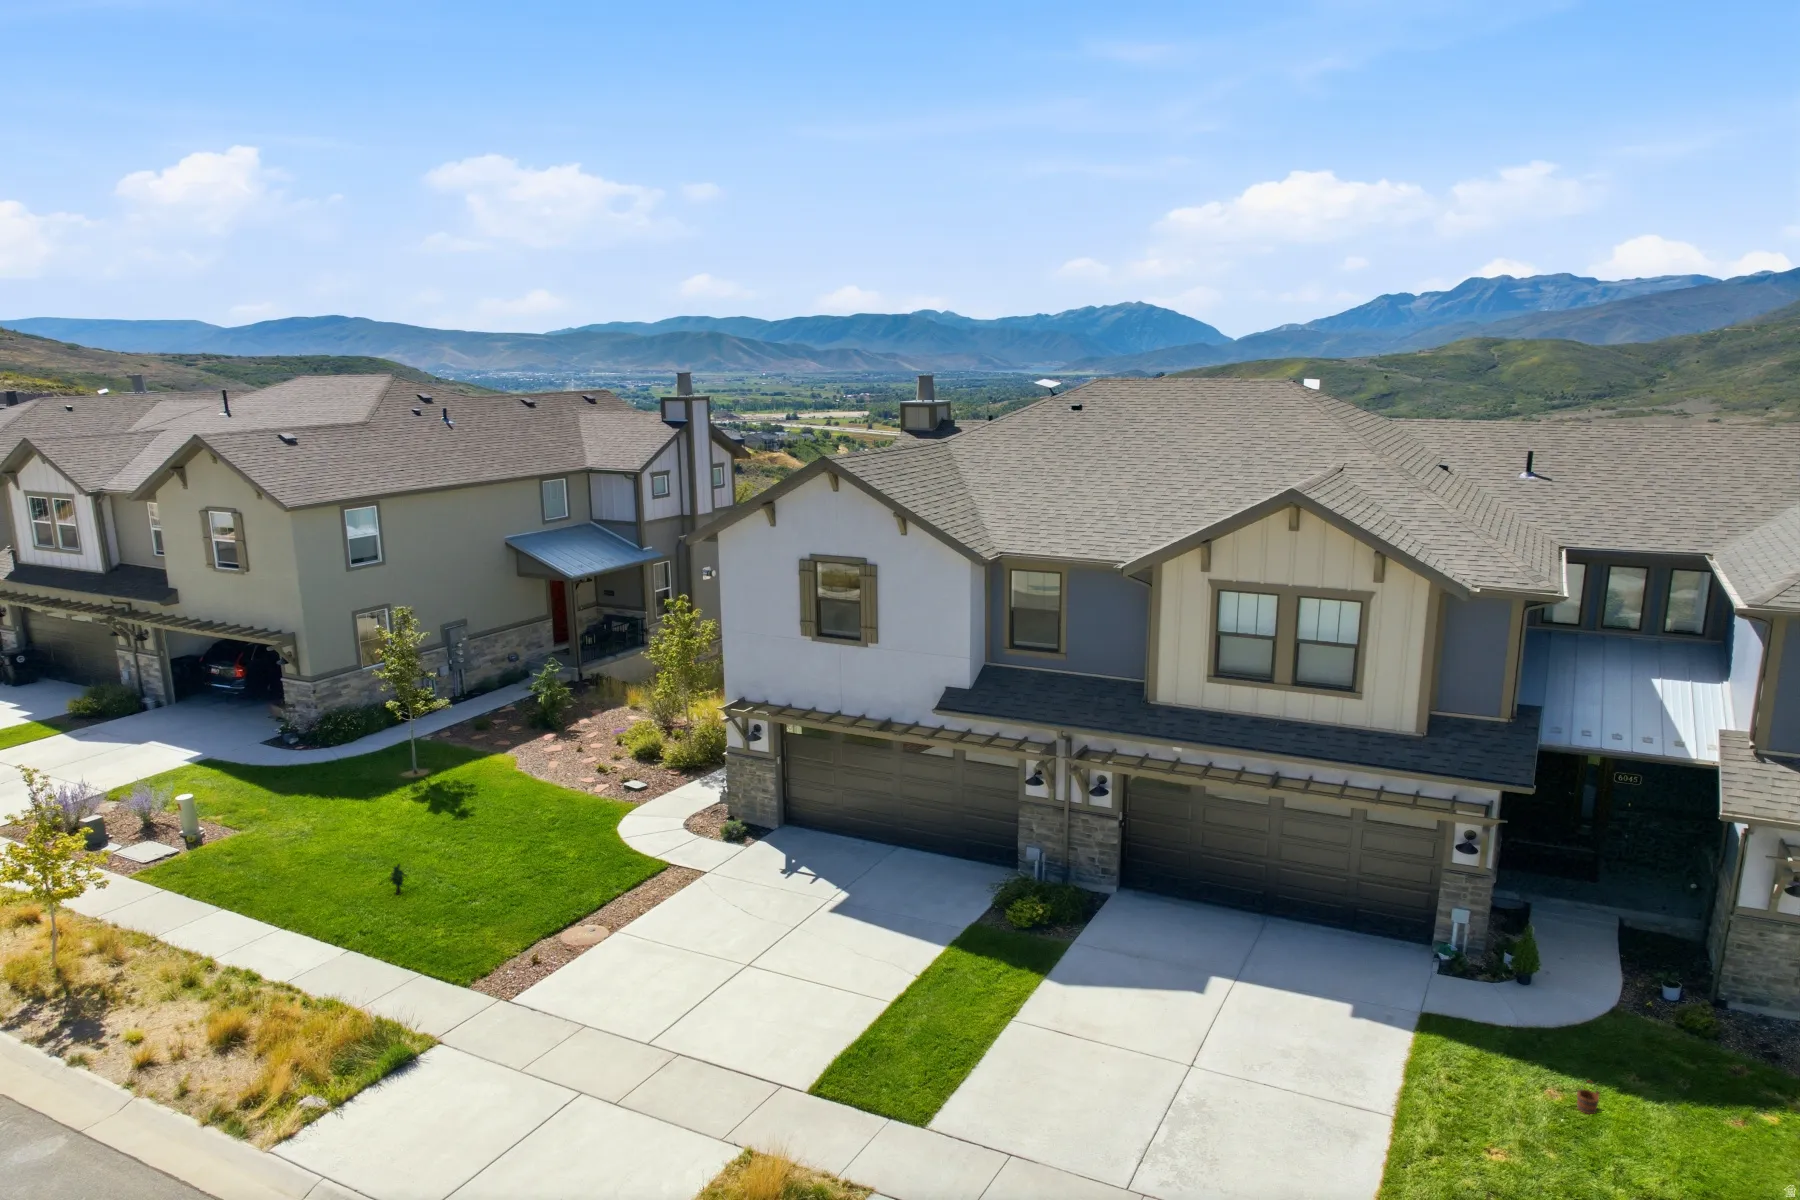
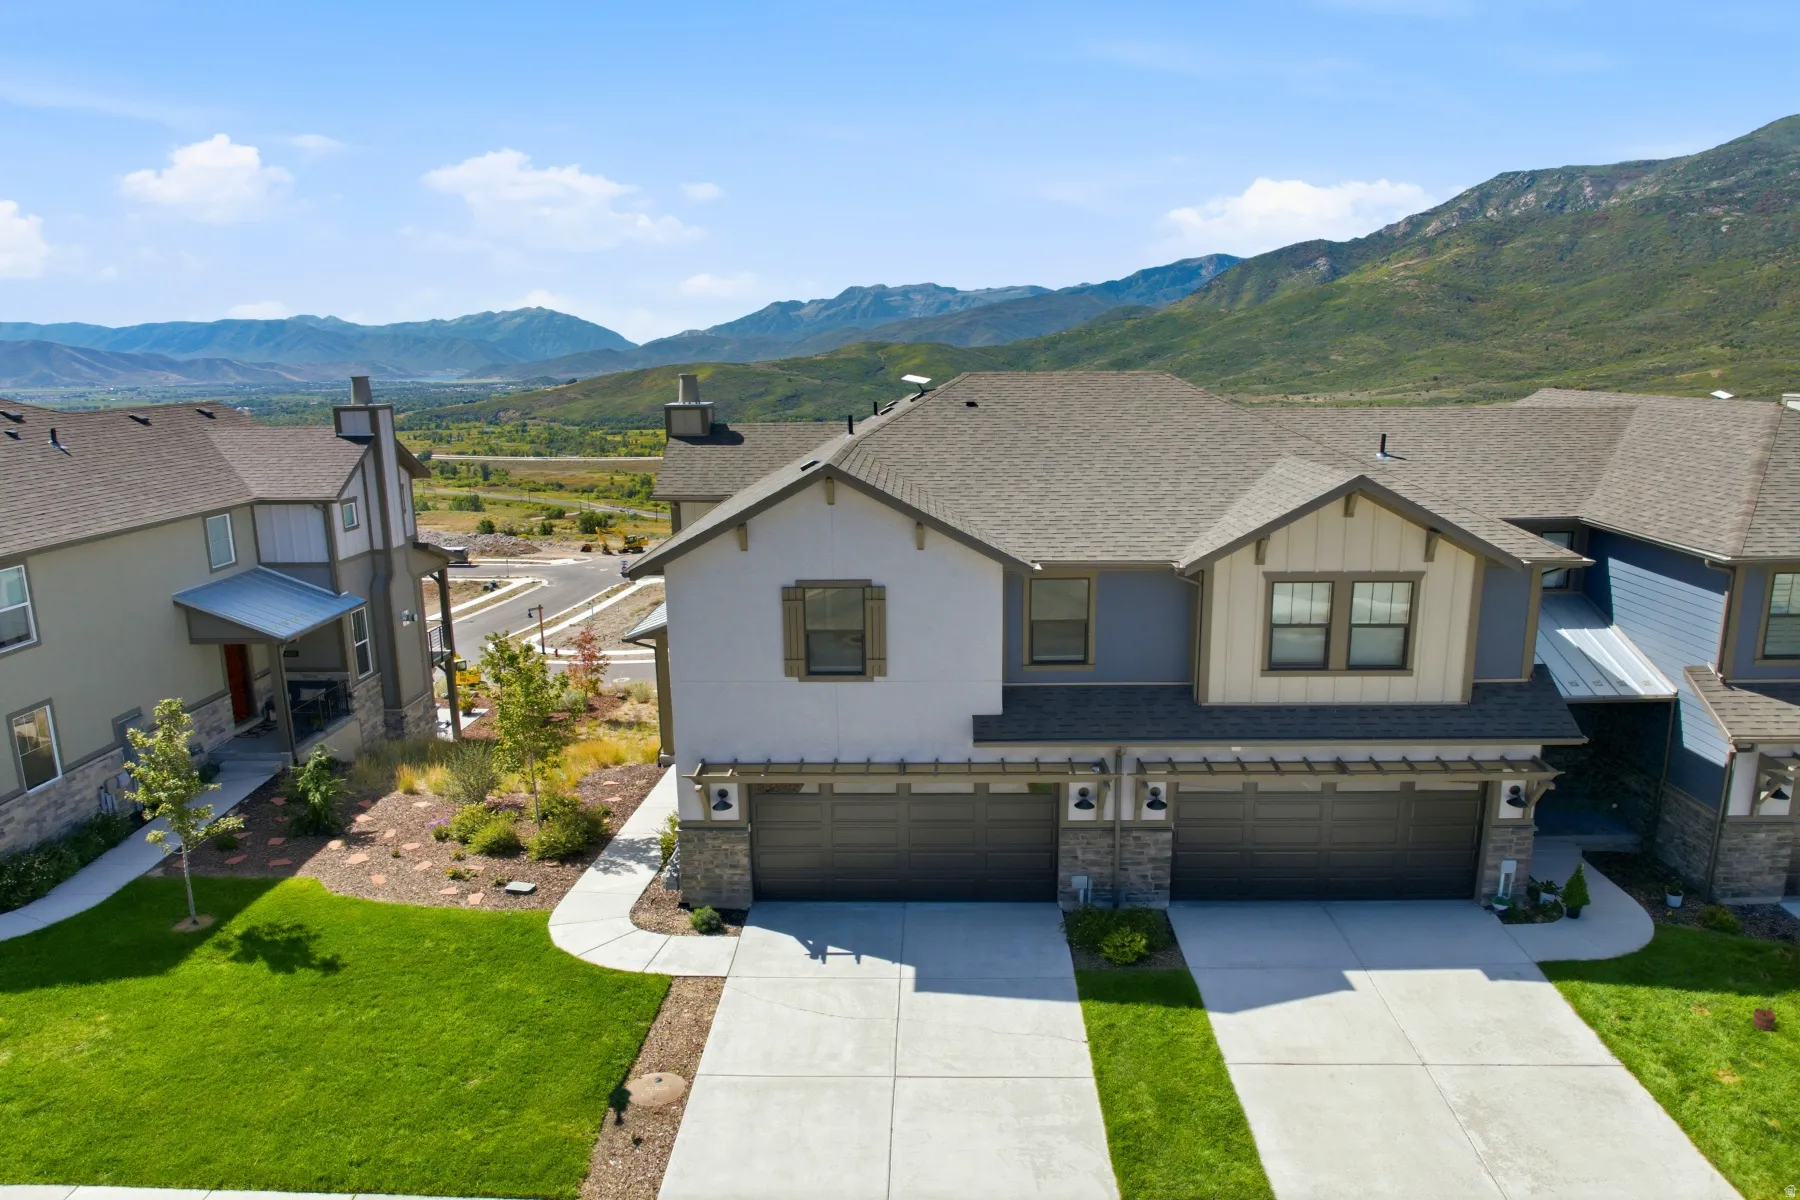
decorative plant: present [390,864,407,895] -> present [607,1079,632,1125]

